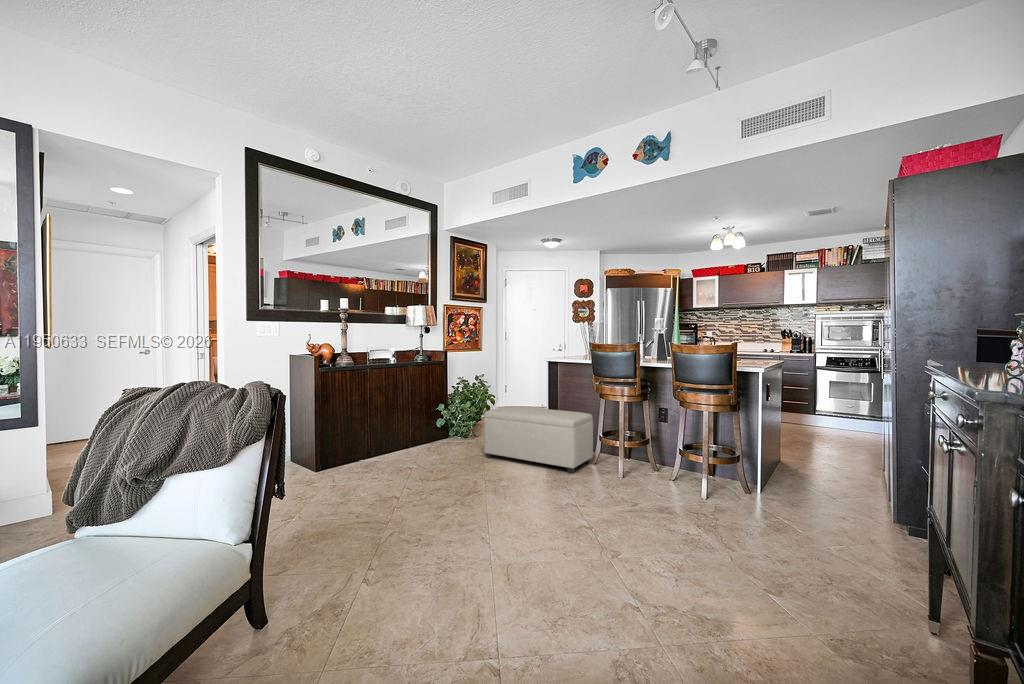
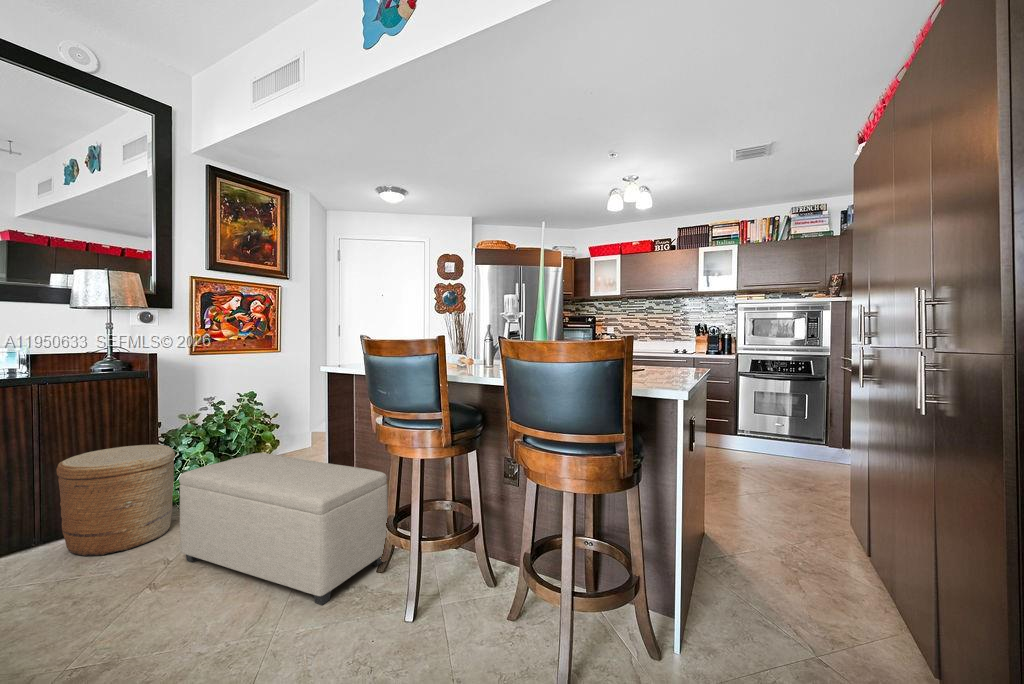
woven basket: none [417,401,465,454] -> present [57,445,175,556]

